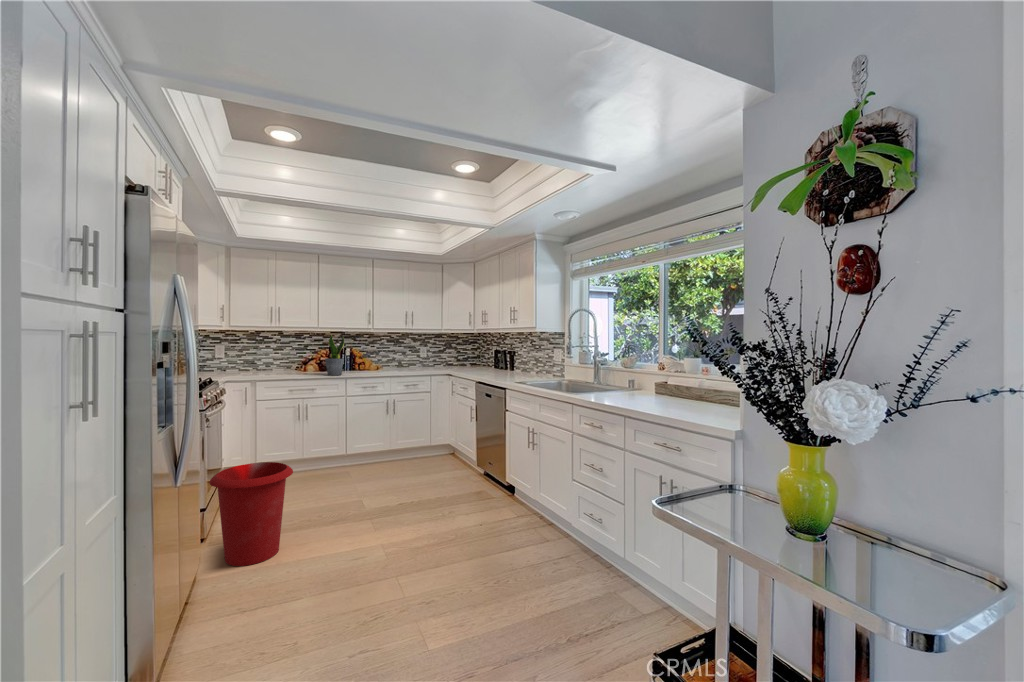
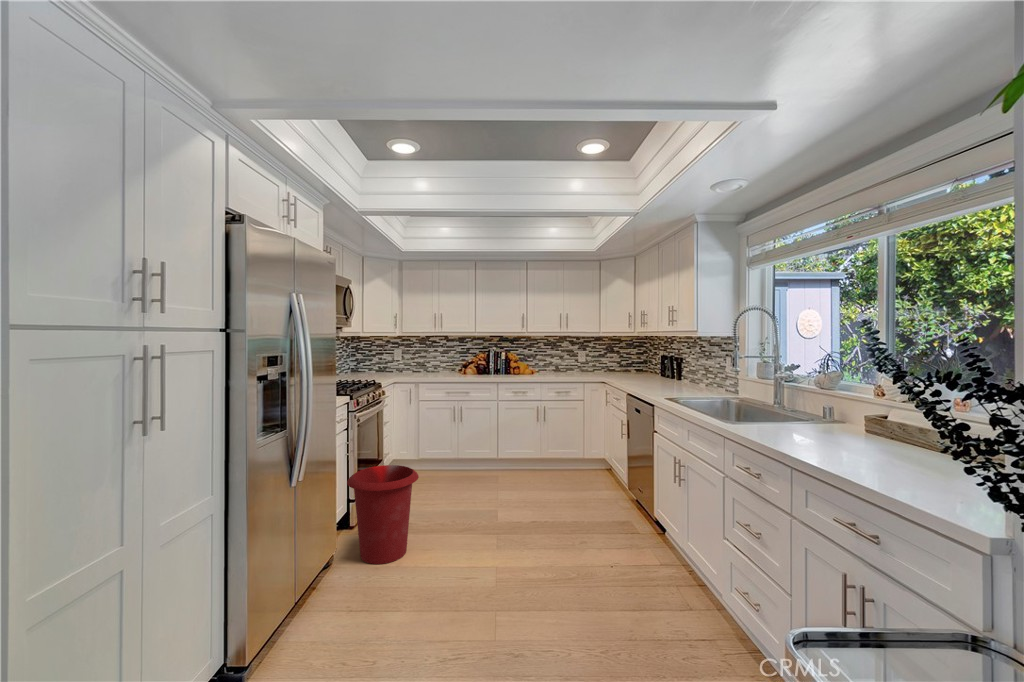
potted plant: present [325,335,344,375] -> none [478,340,496,380]

